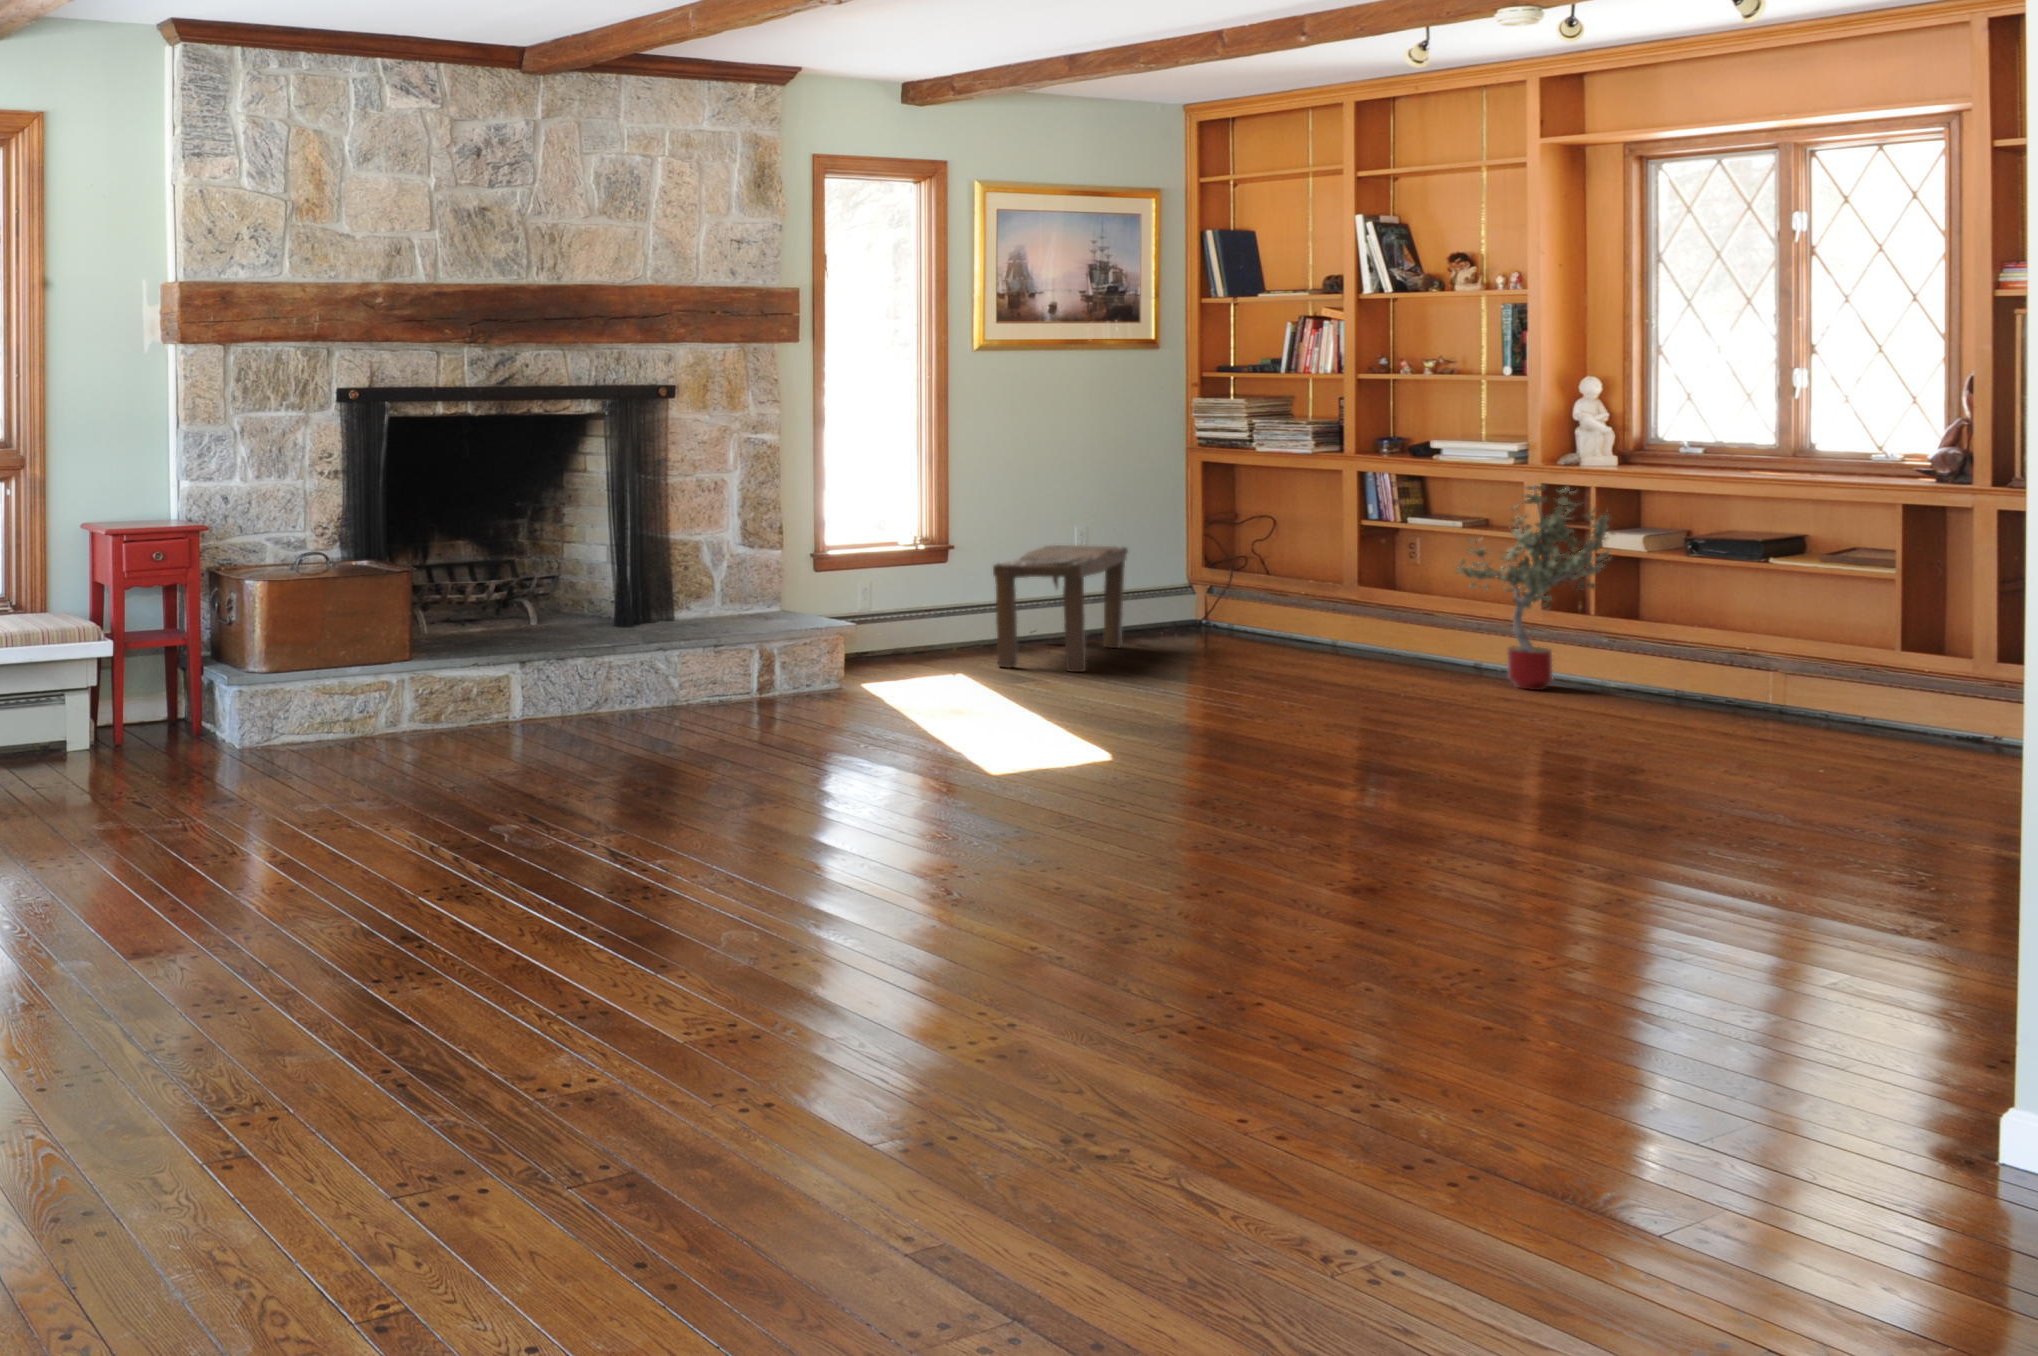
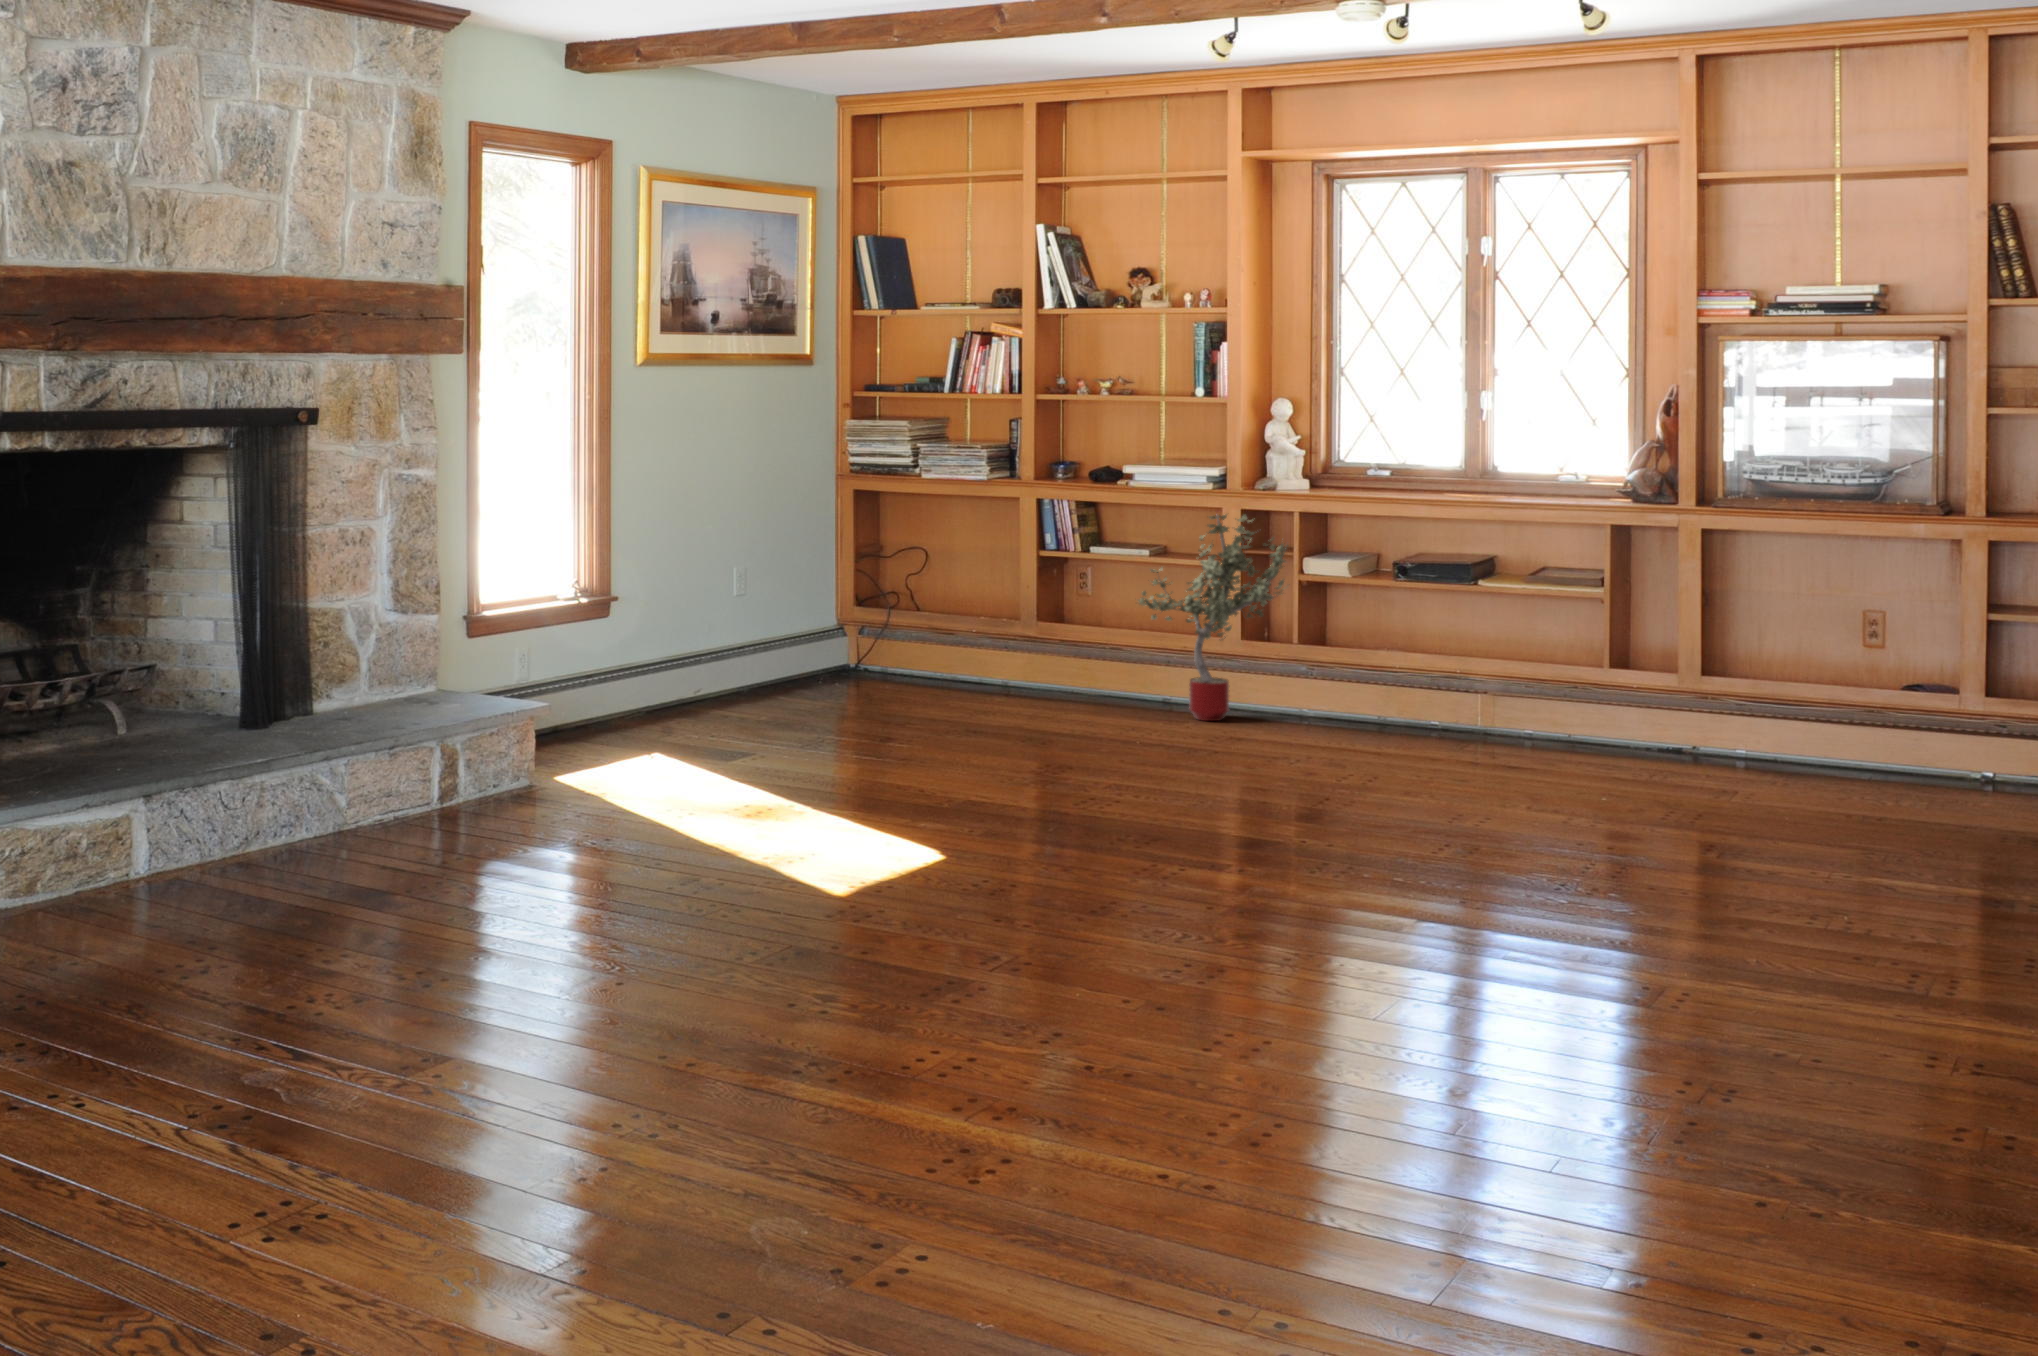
bench: present [993,545,1128,672] -> none [683,587,807,737]

